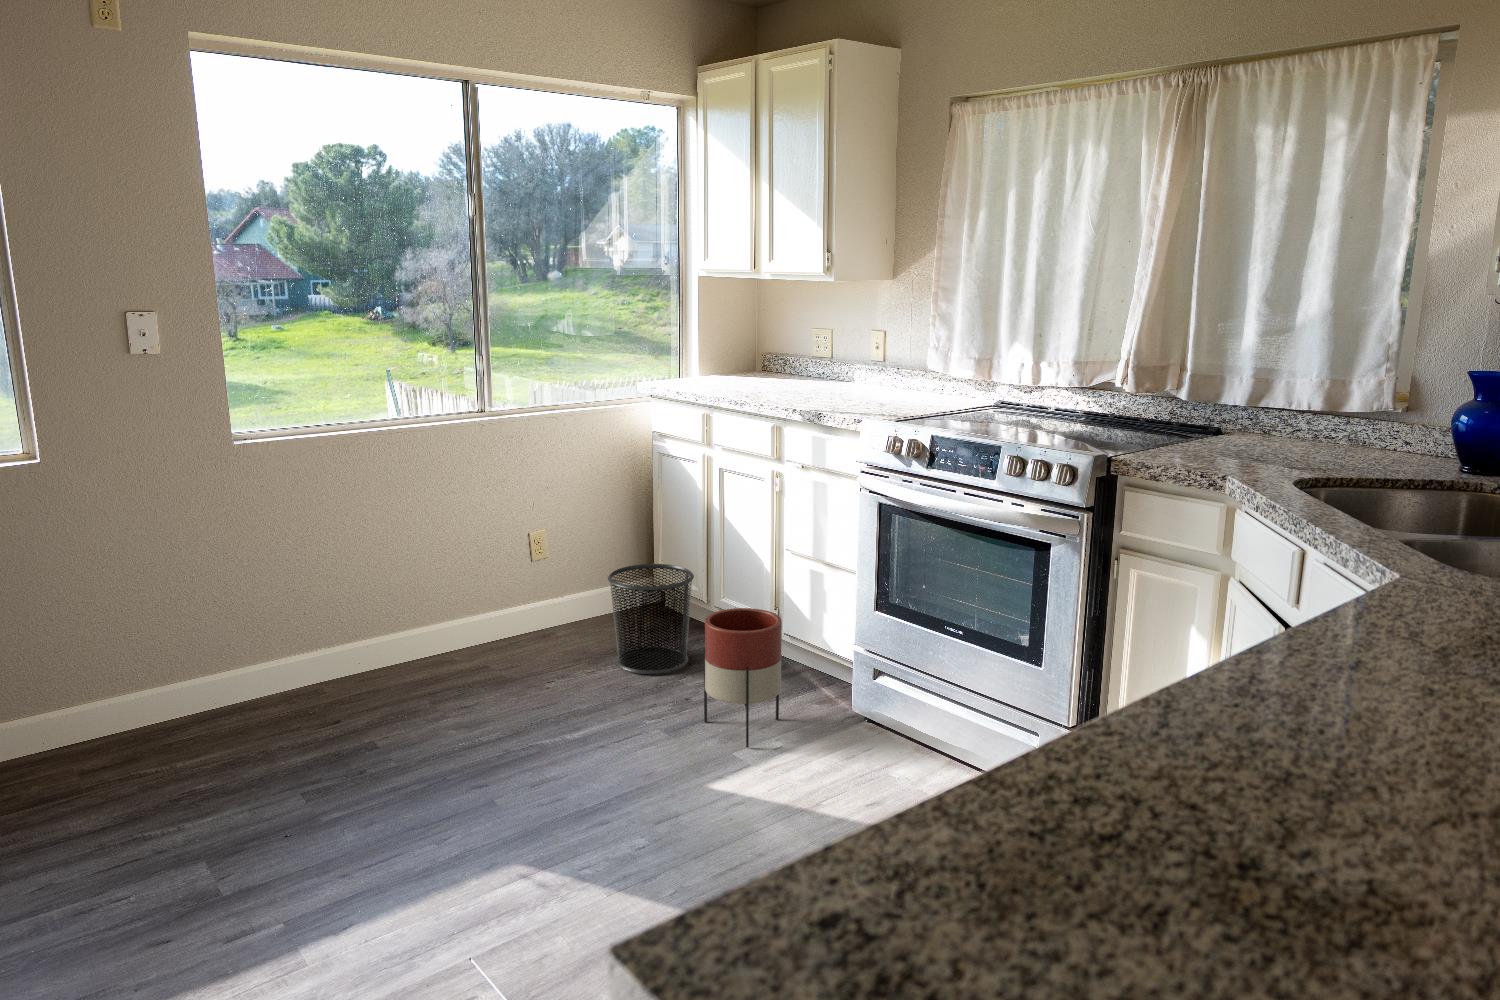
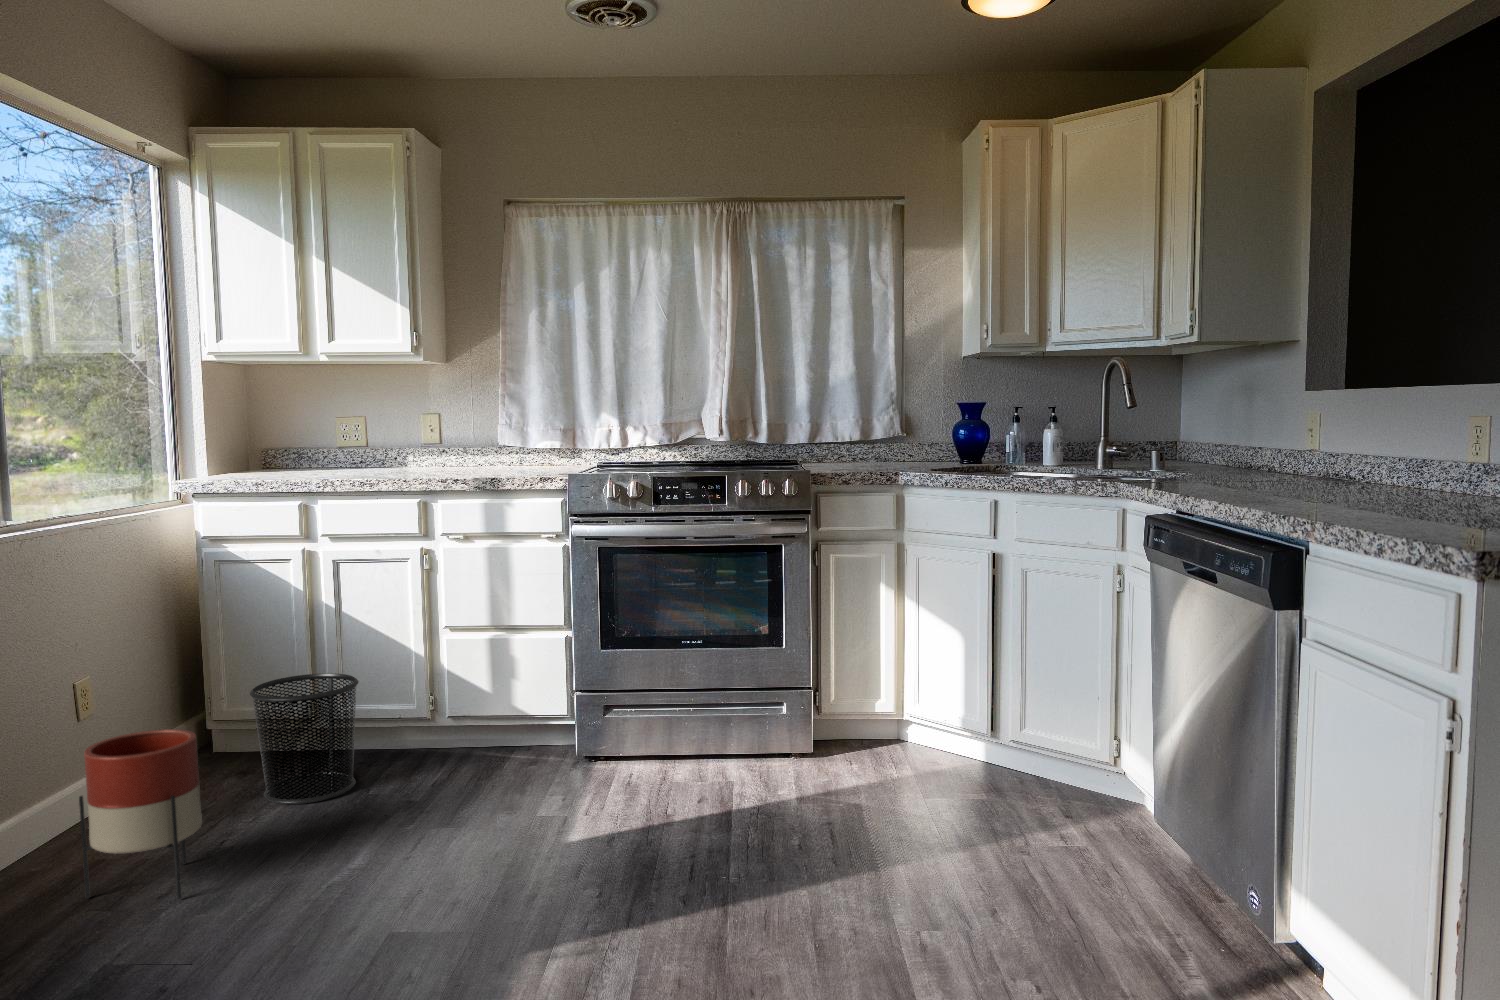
planter: present [704,608,782,747] -> present [79,729,202,899]

